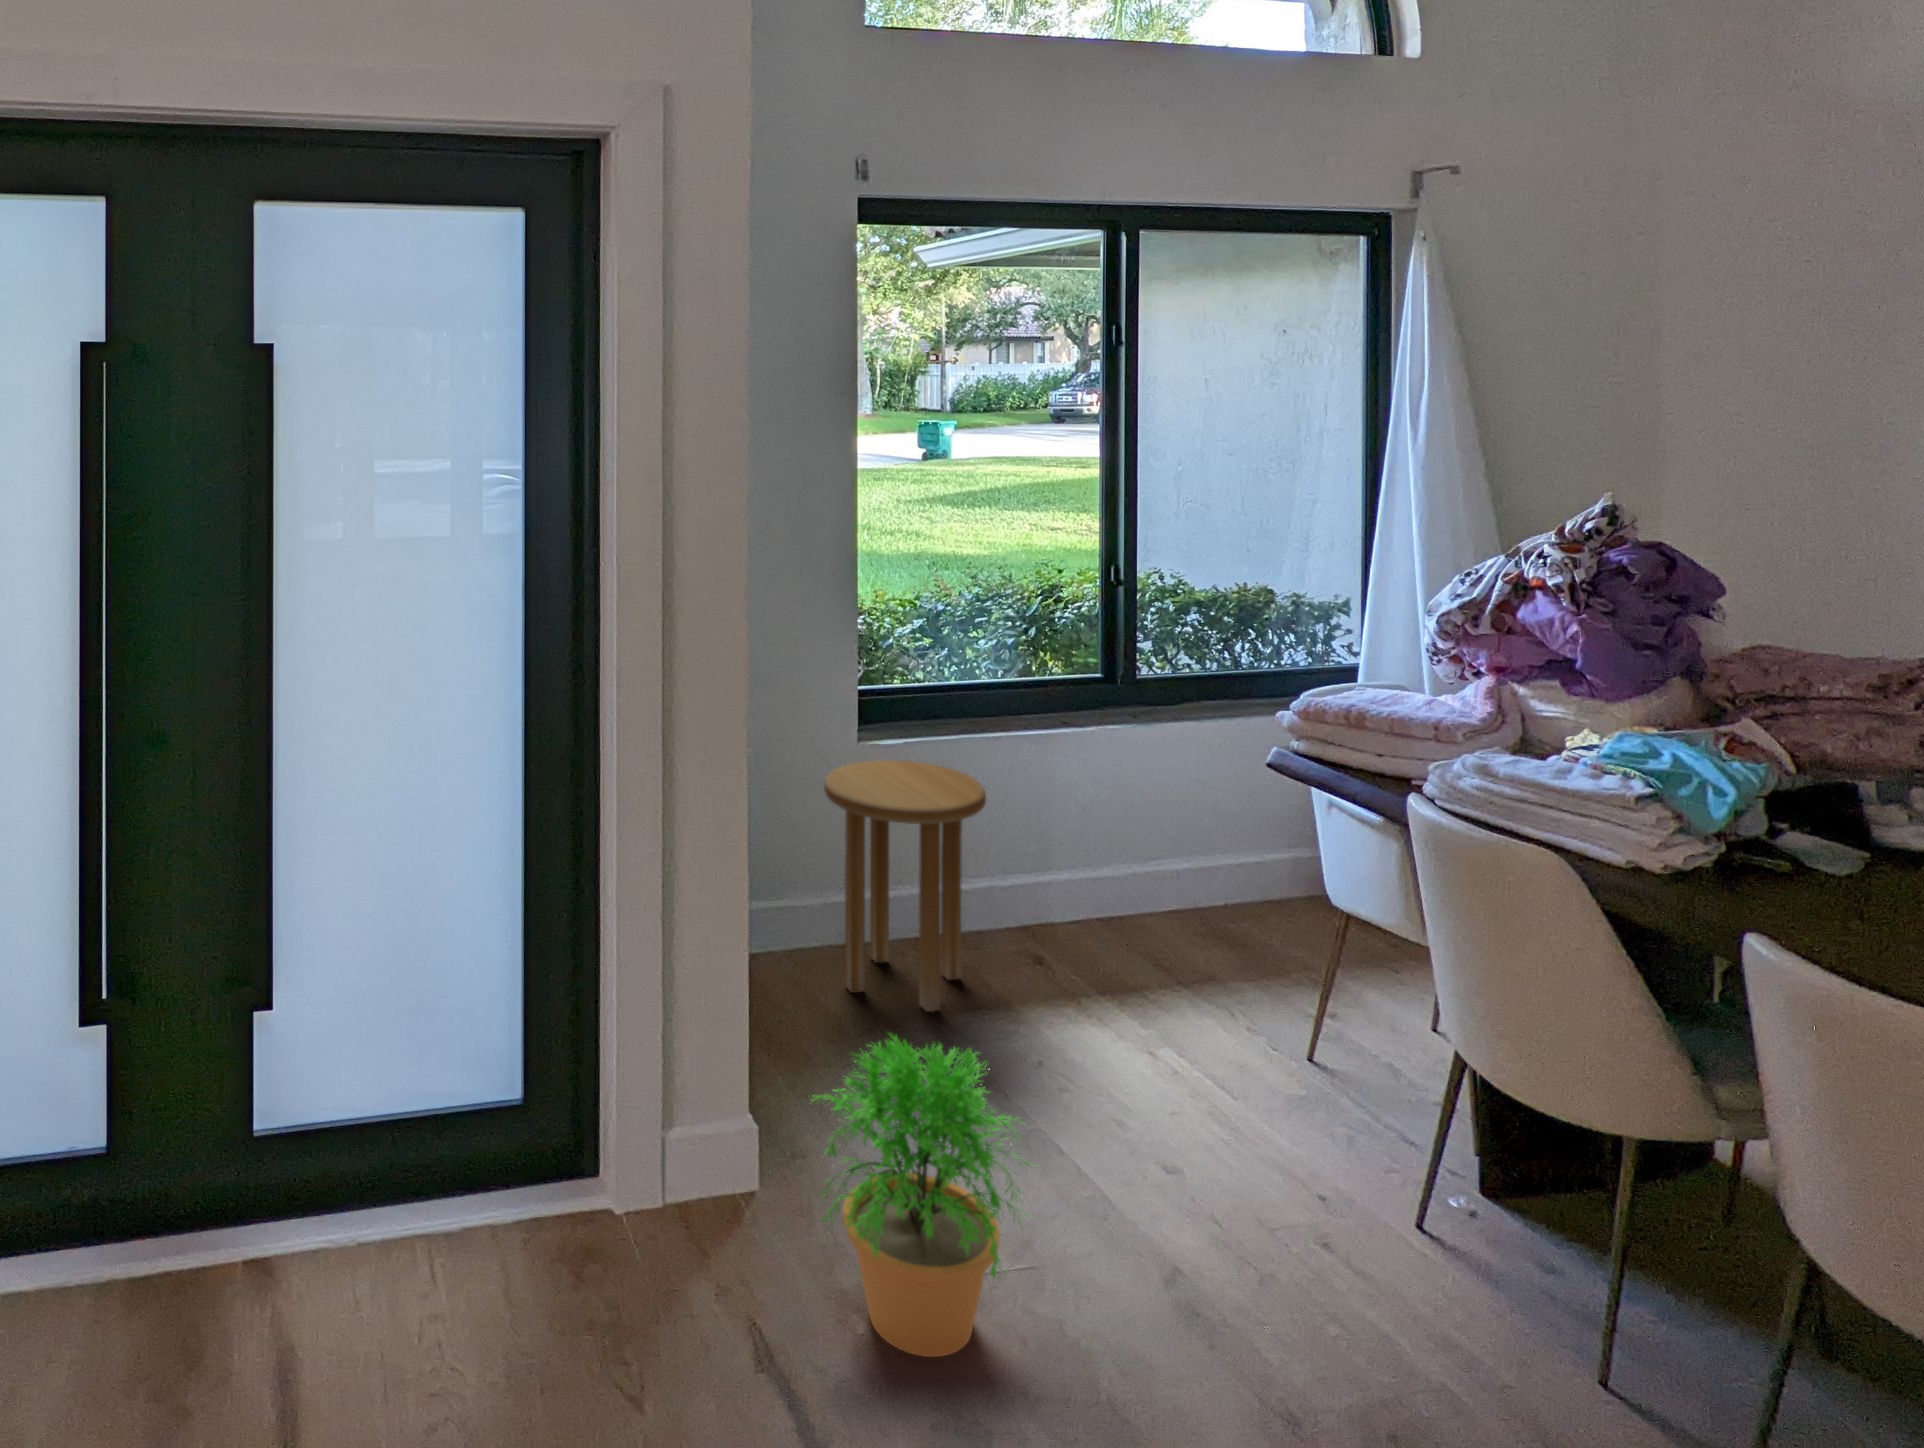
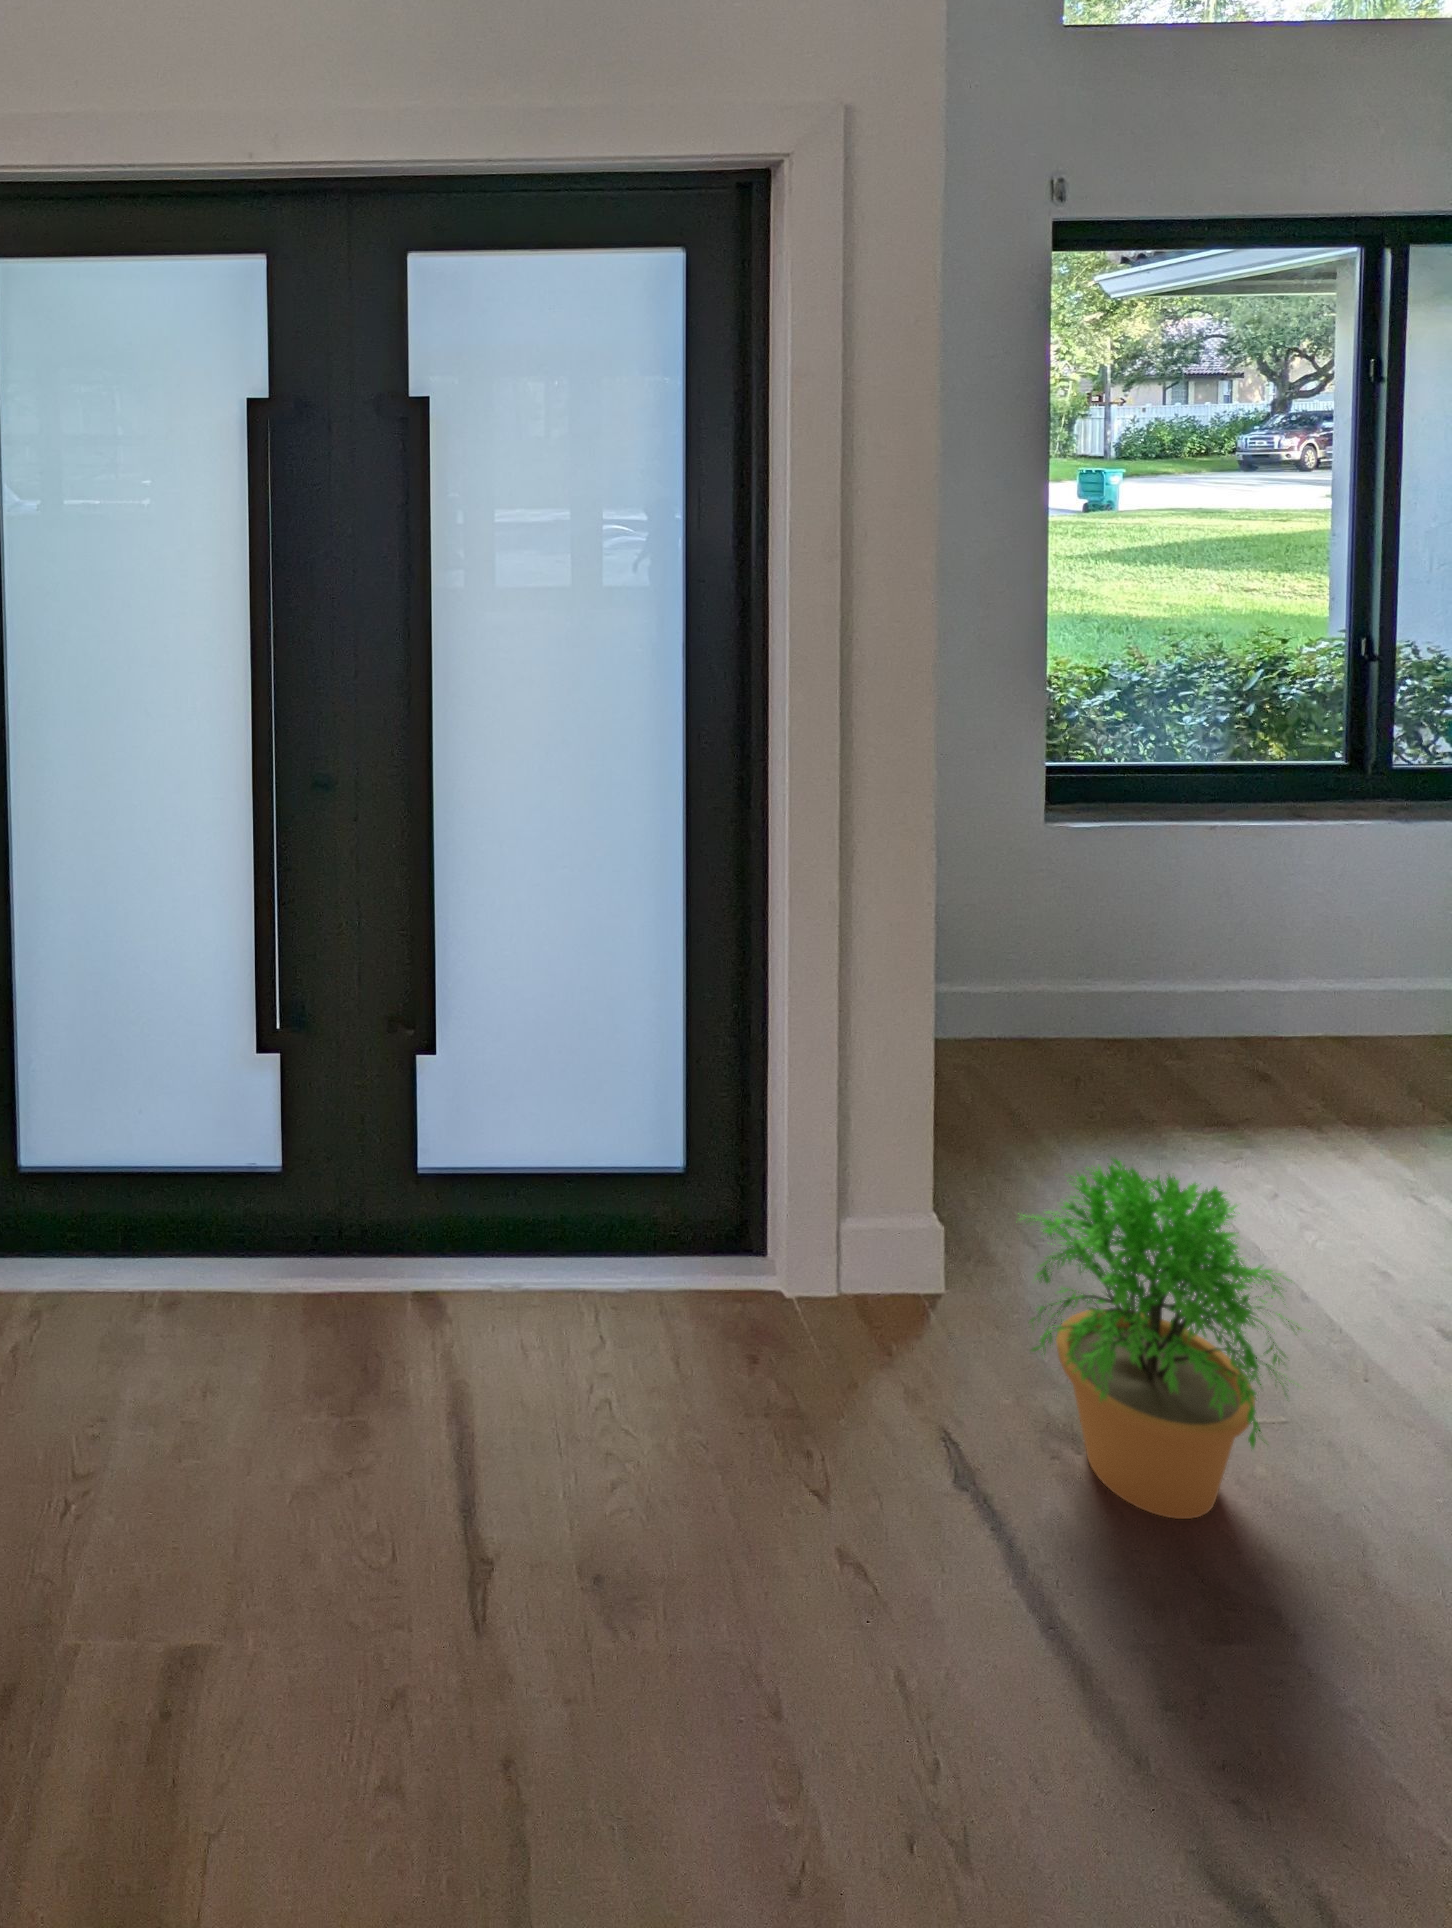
side table: present [824,760,986,1012] -> none [1002,849,1202,1128]

